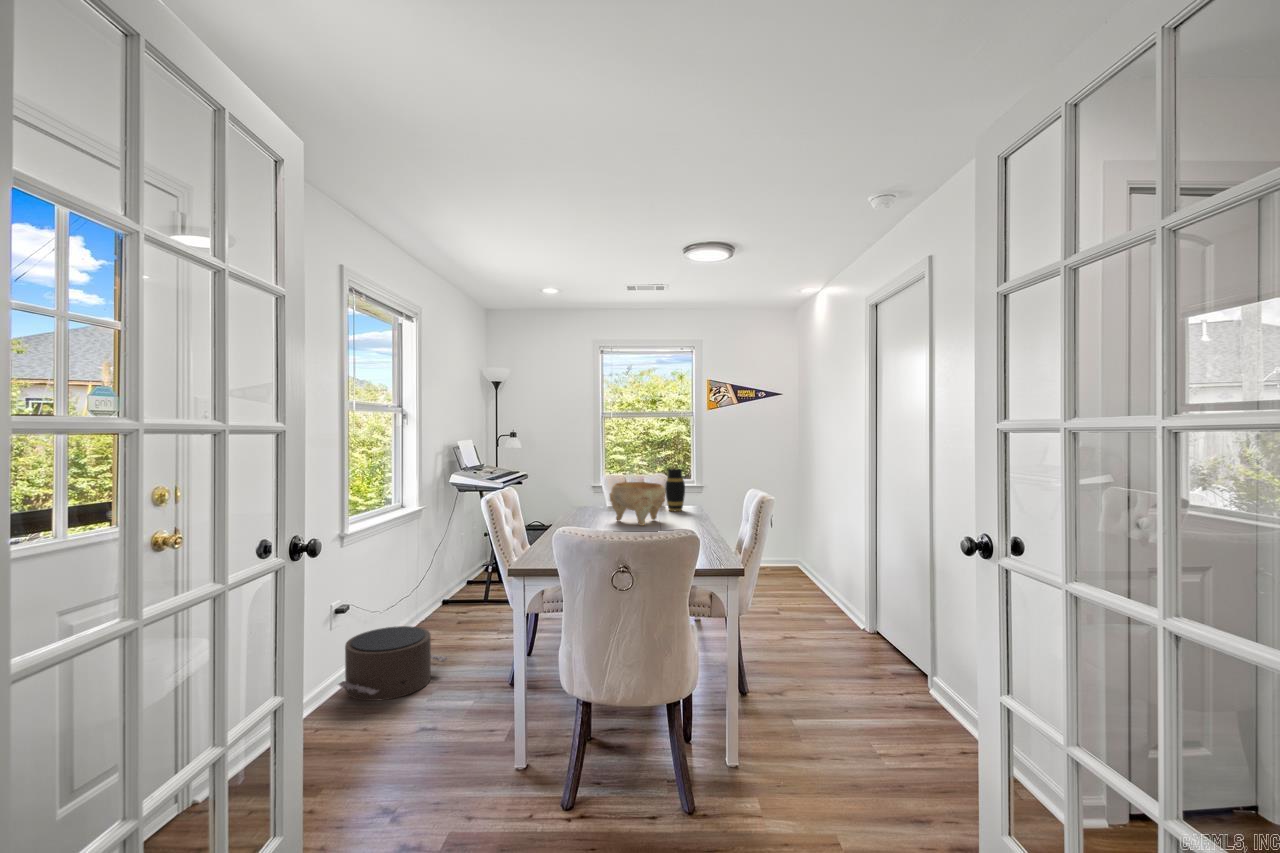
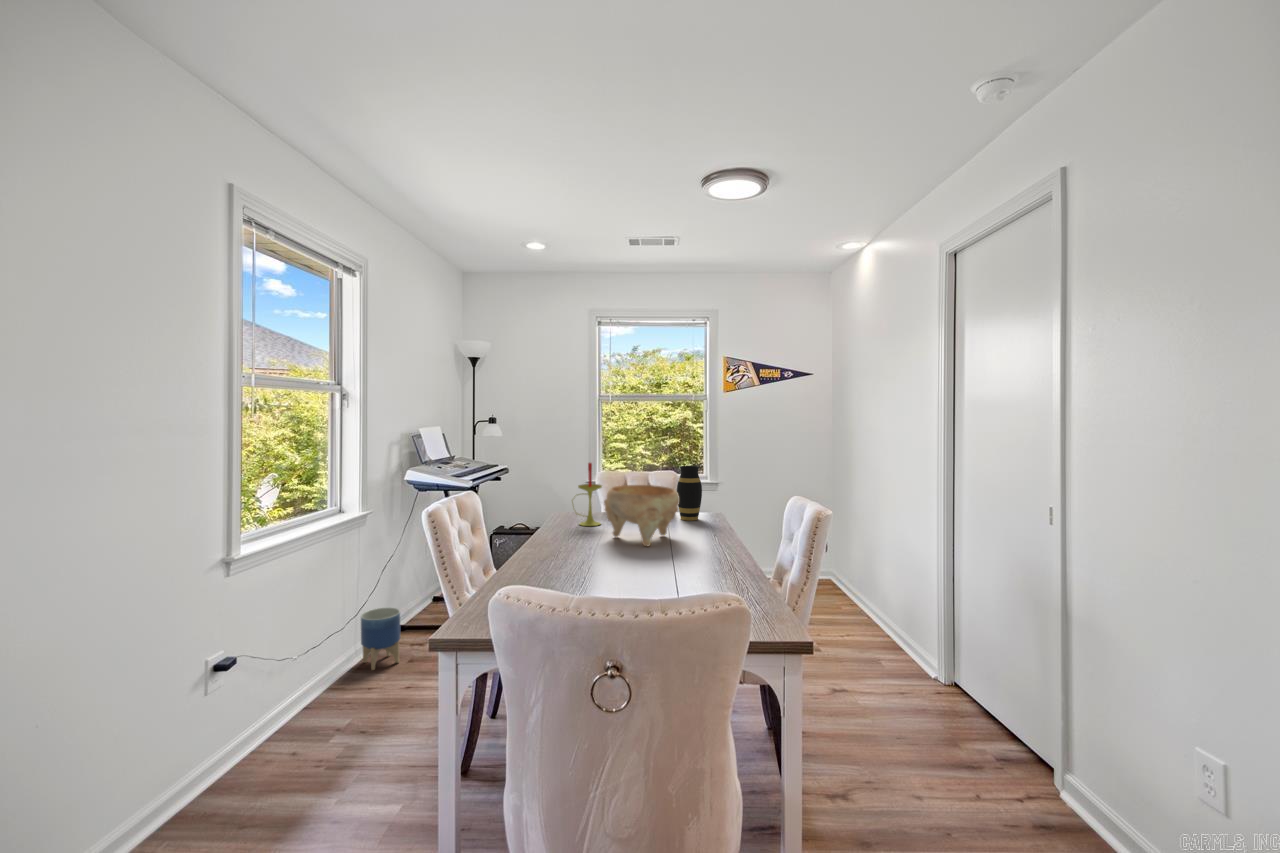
candle: none [584,465,608,515] -> present [572,463,602,526]
planter: none [419,583,449,630] -> present [361,608,400,670]
pouf: present [338,626,448,701] -> none [204,684,379,808]

